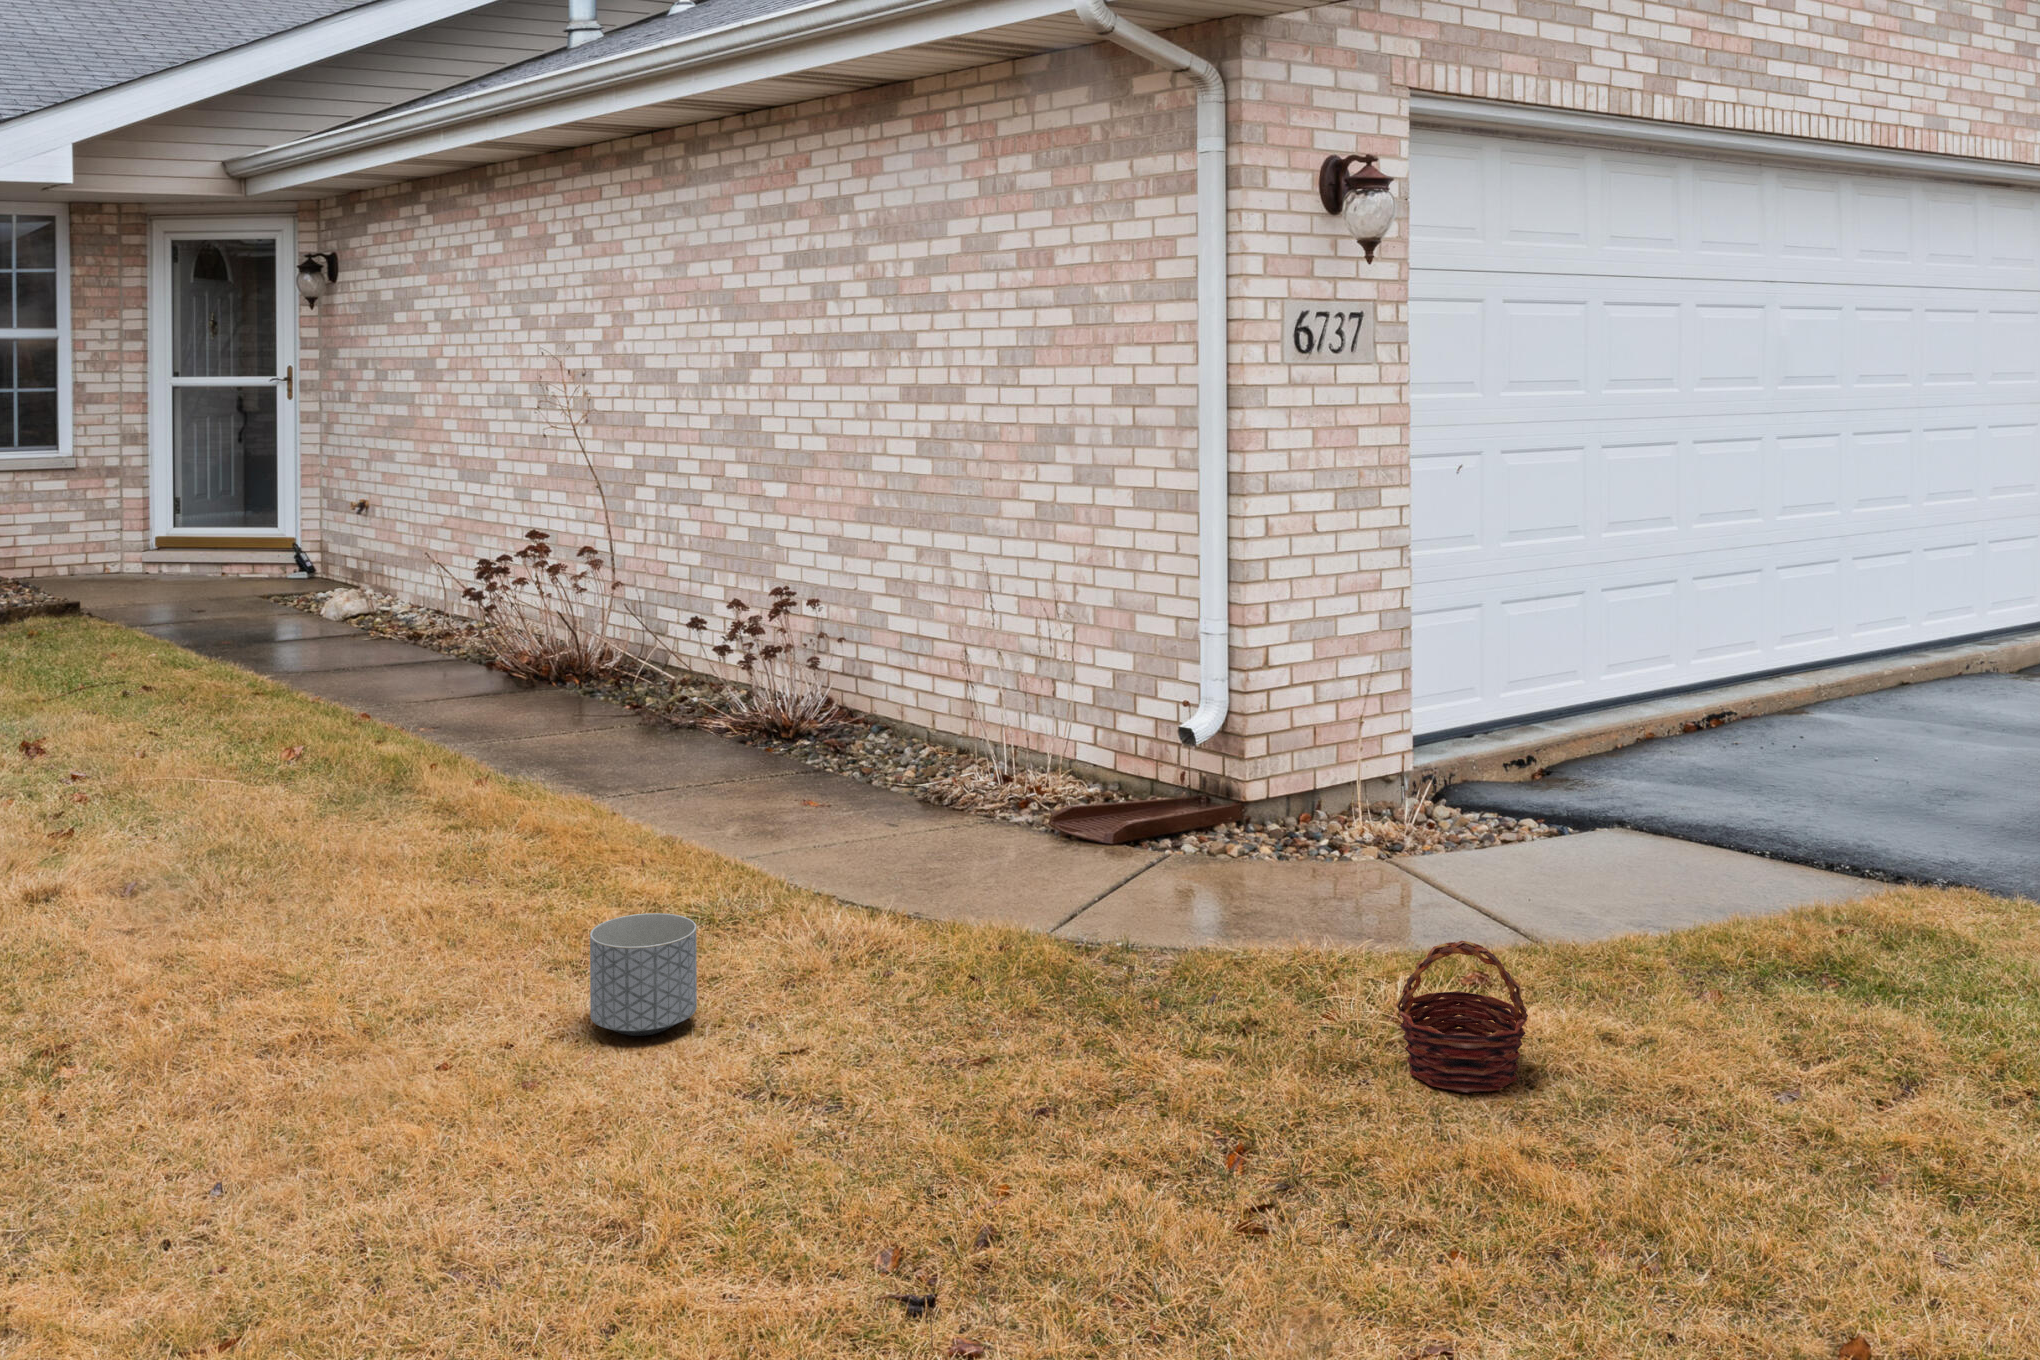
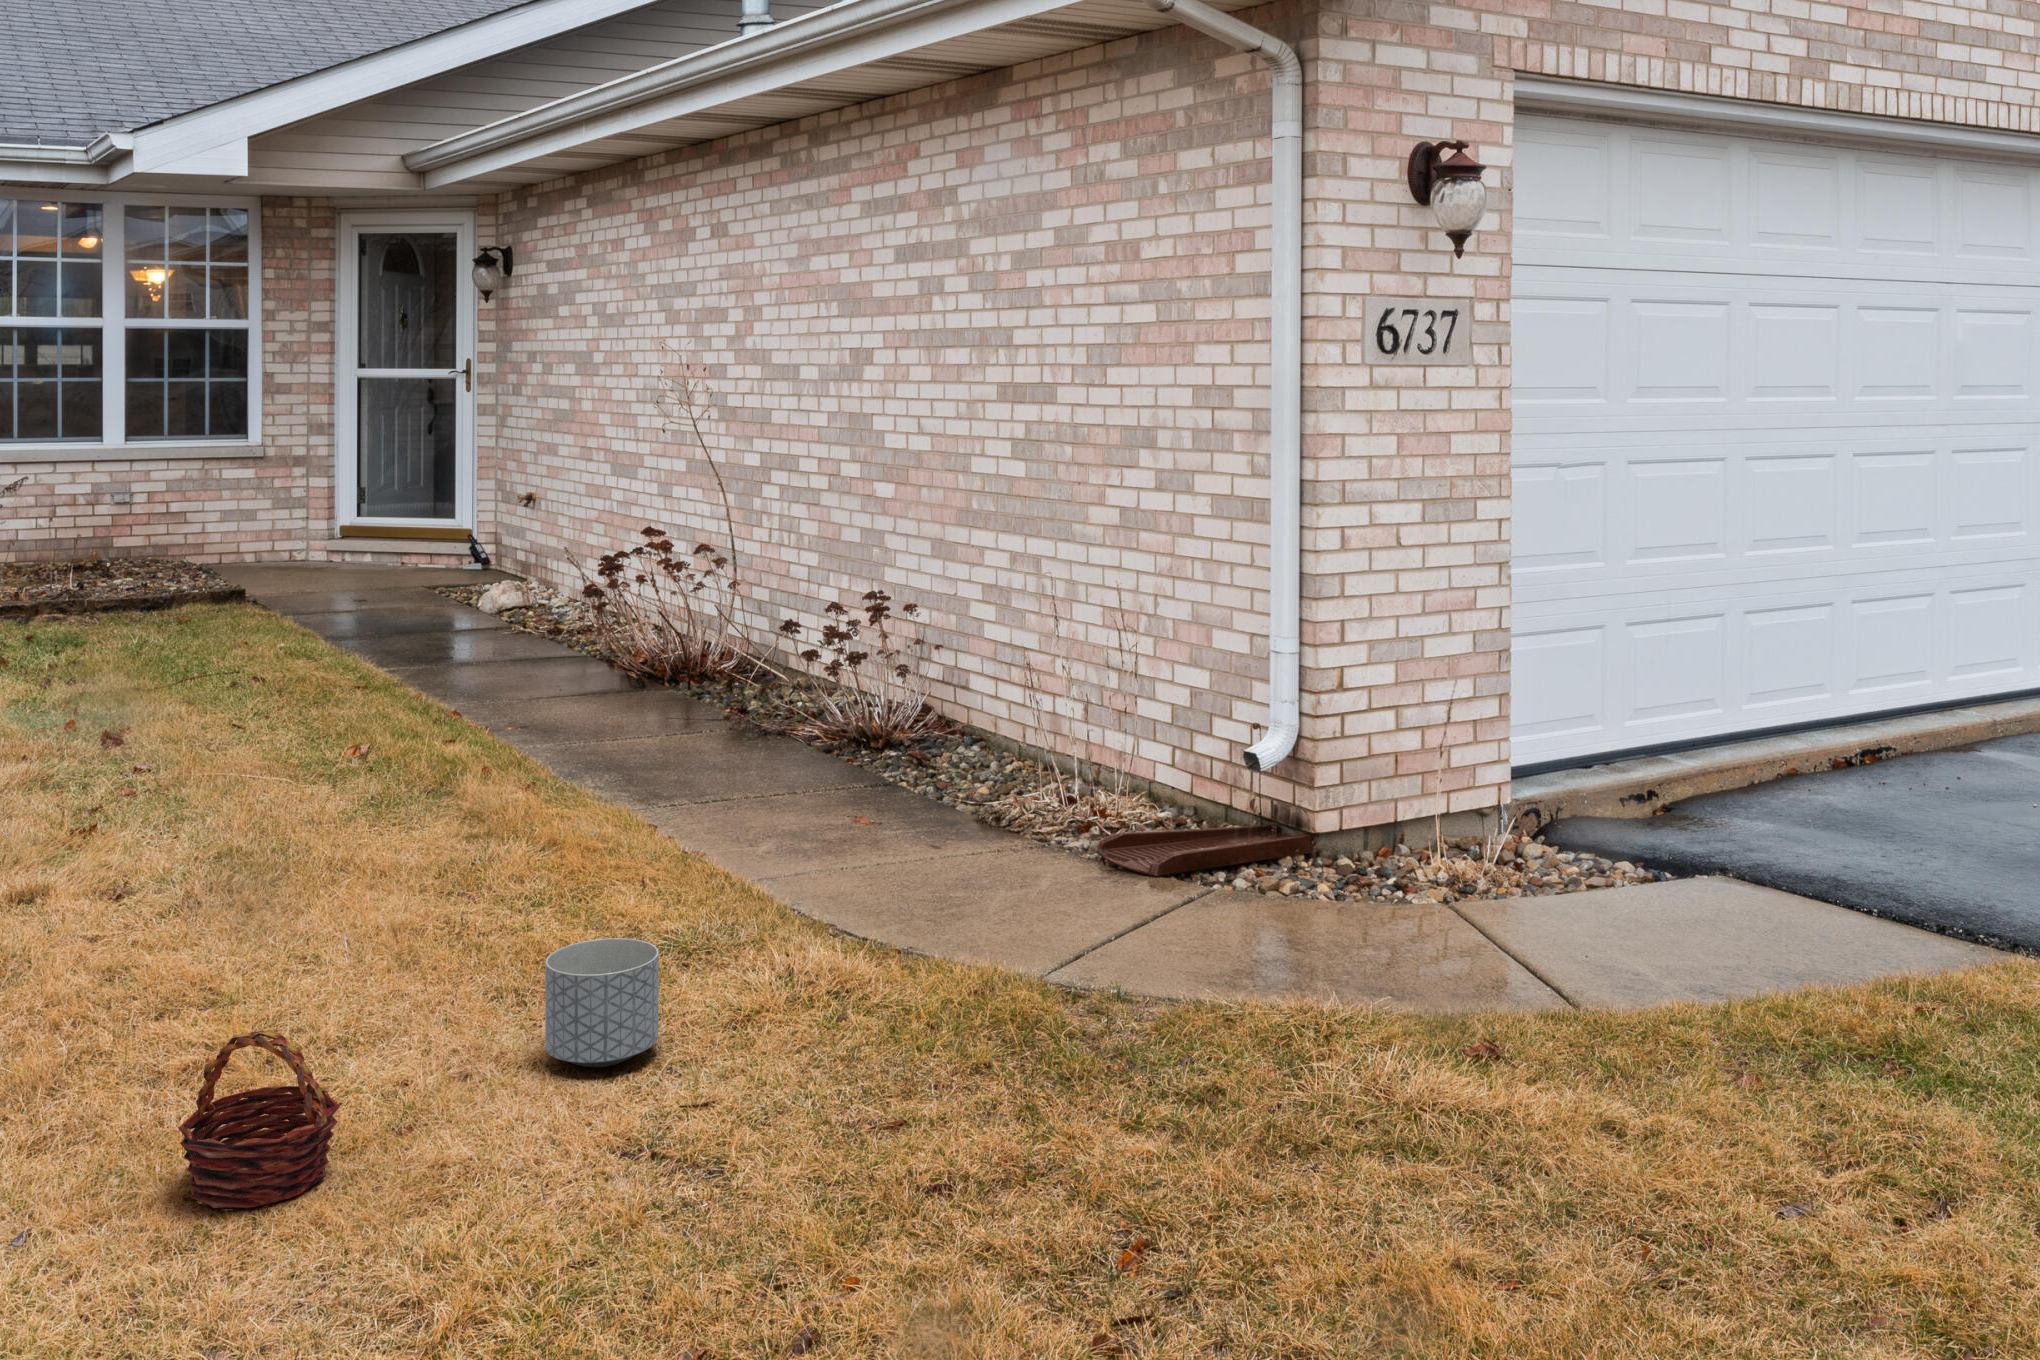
basket: present [1396,941,1528,1094] -> present [178,1030,339,1209]

